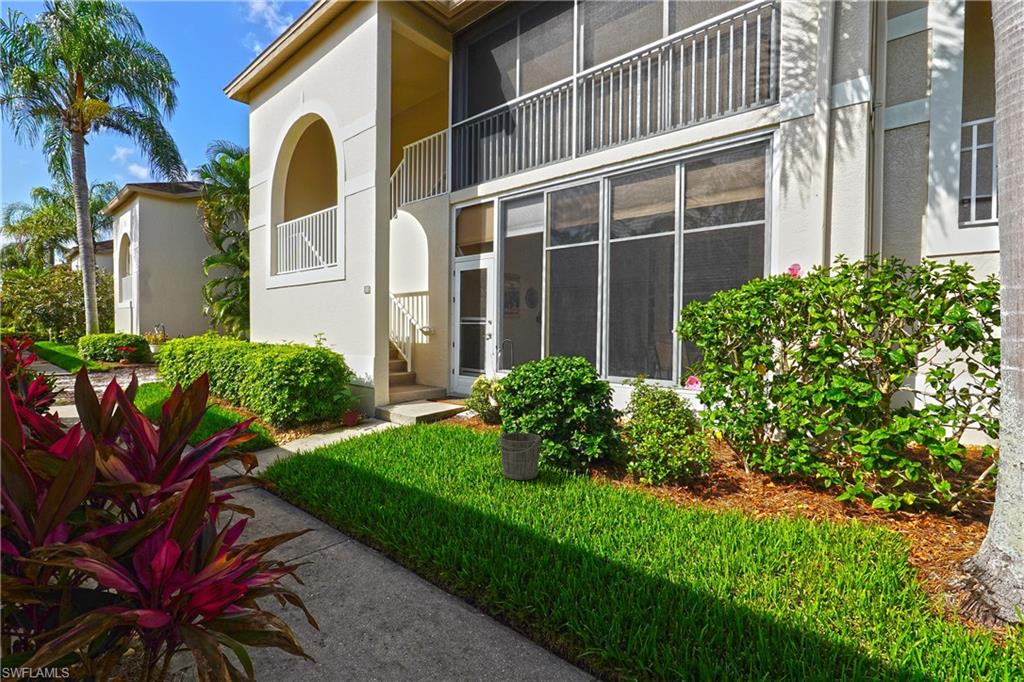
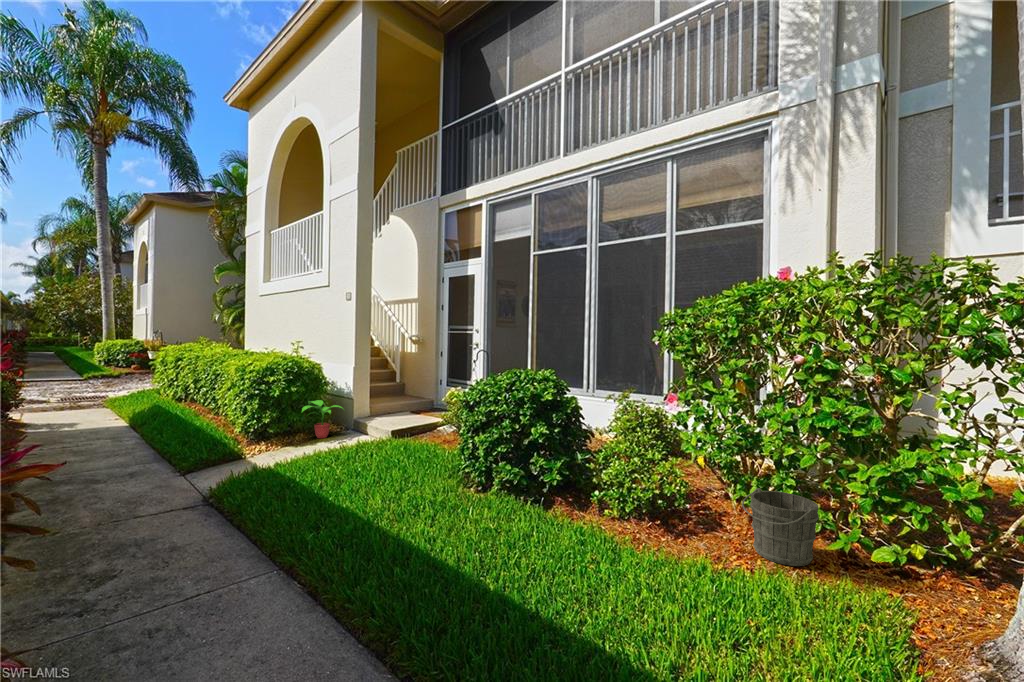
bucket: present [495,432,541,480] -> present [742,488,819,566]

